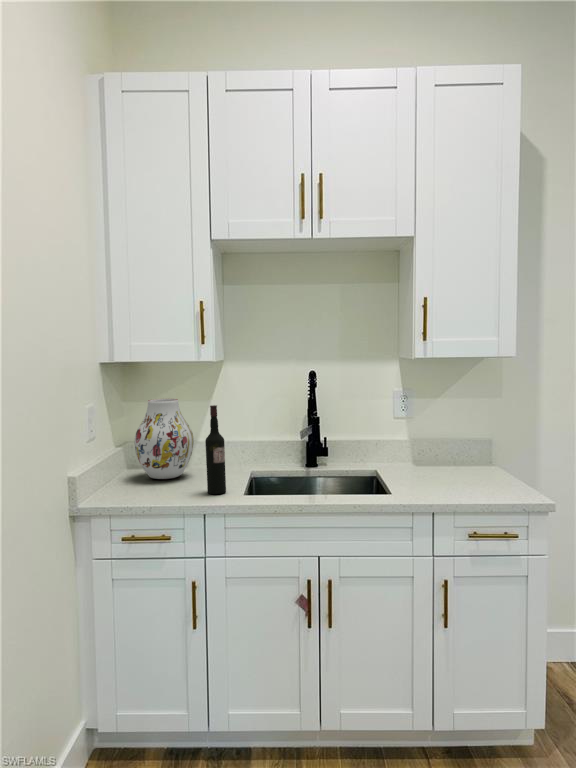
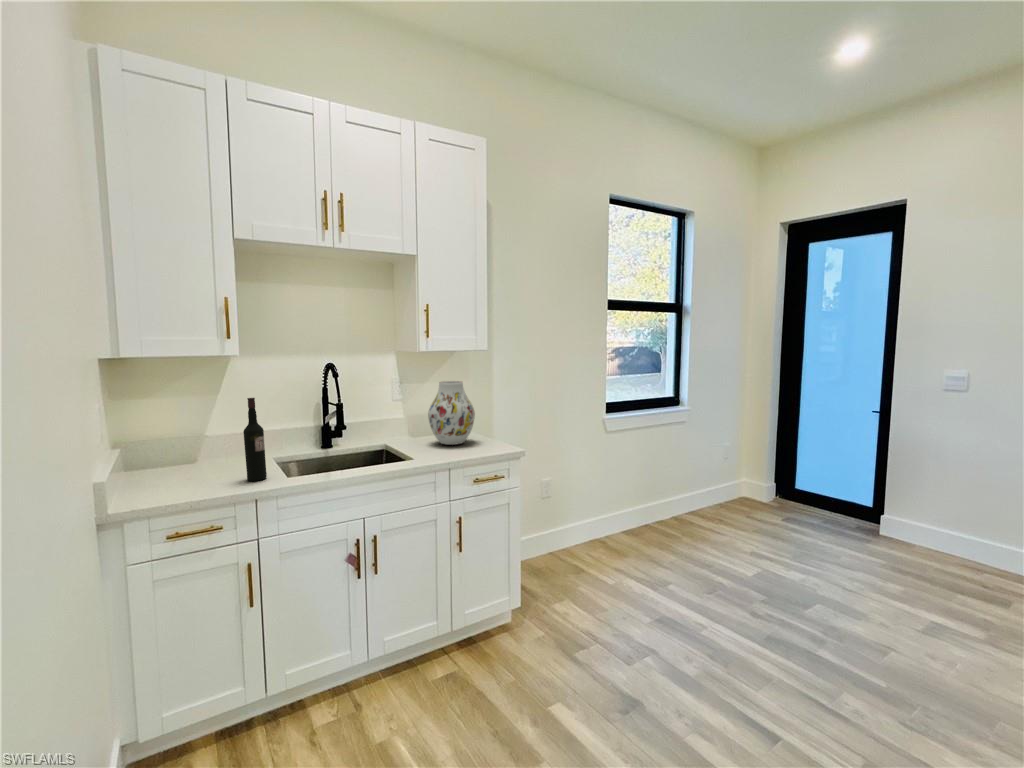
vase: present [134,399,194,479] -> present [428,381,475,445]

